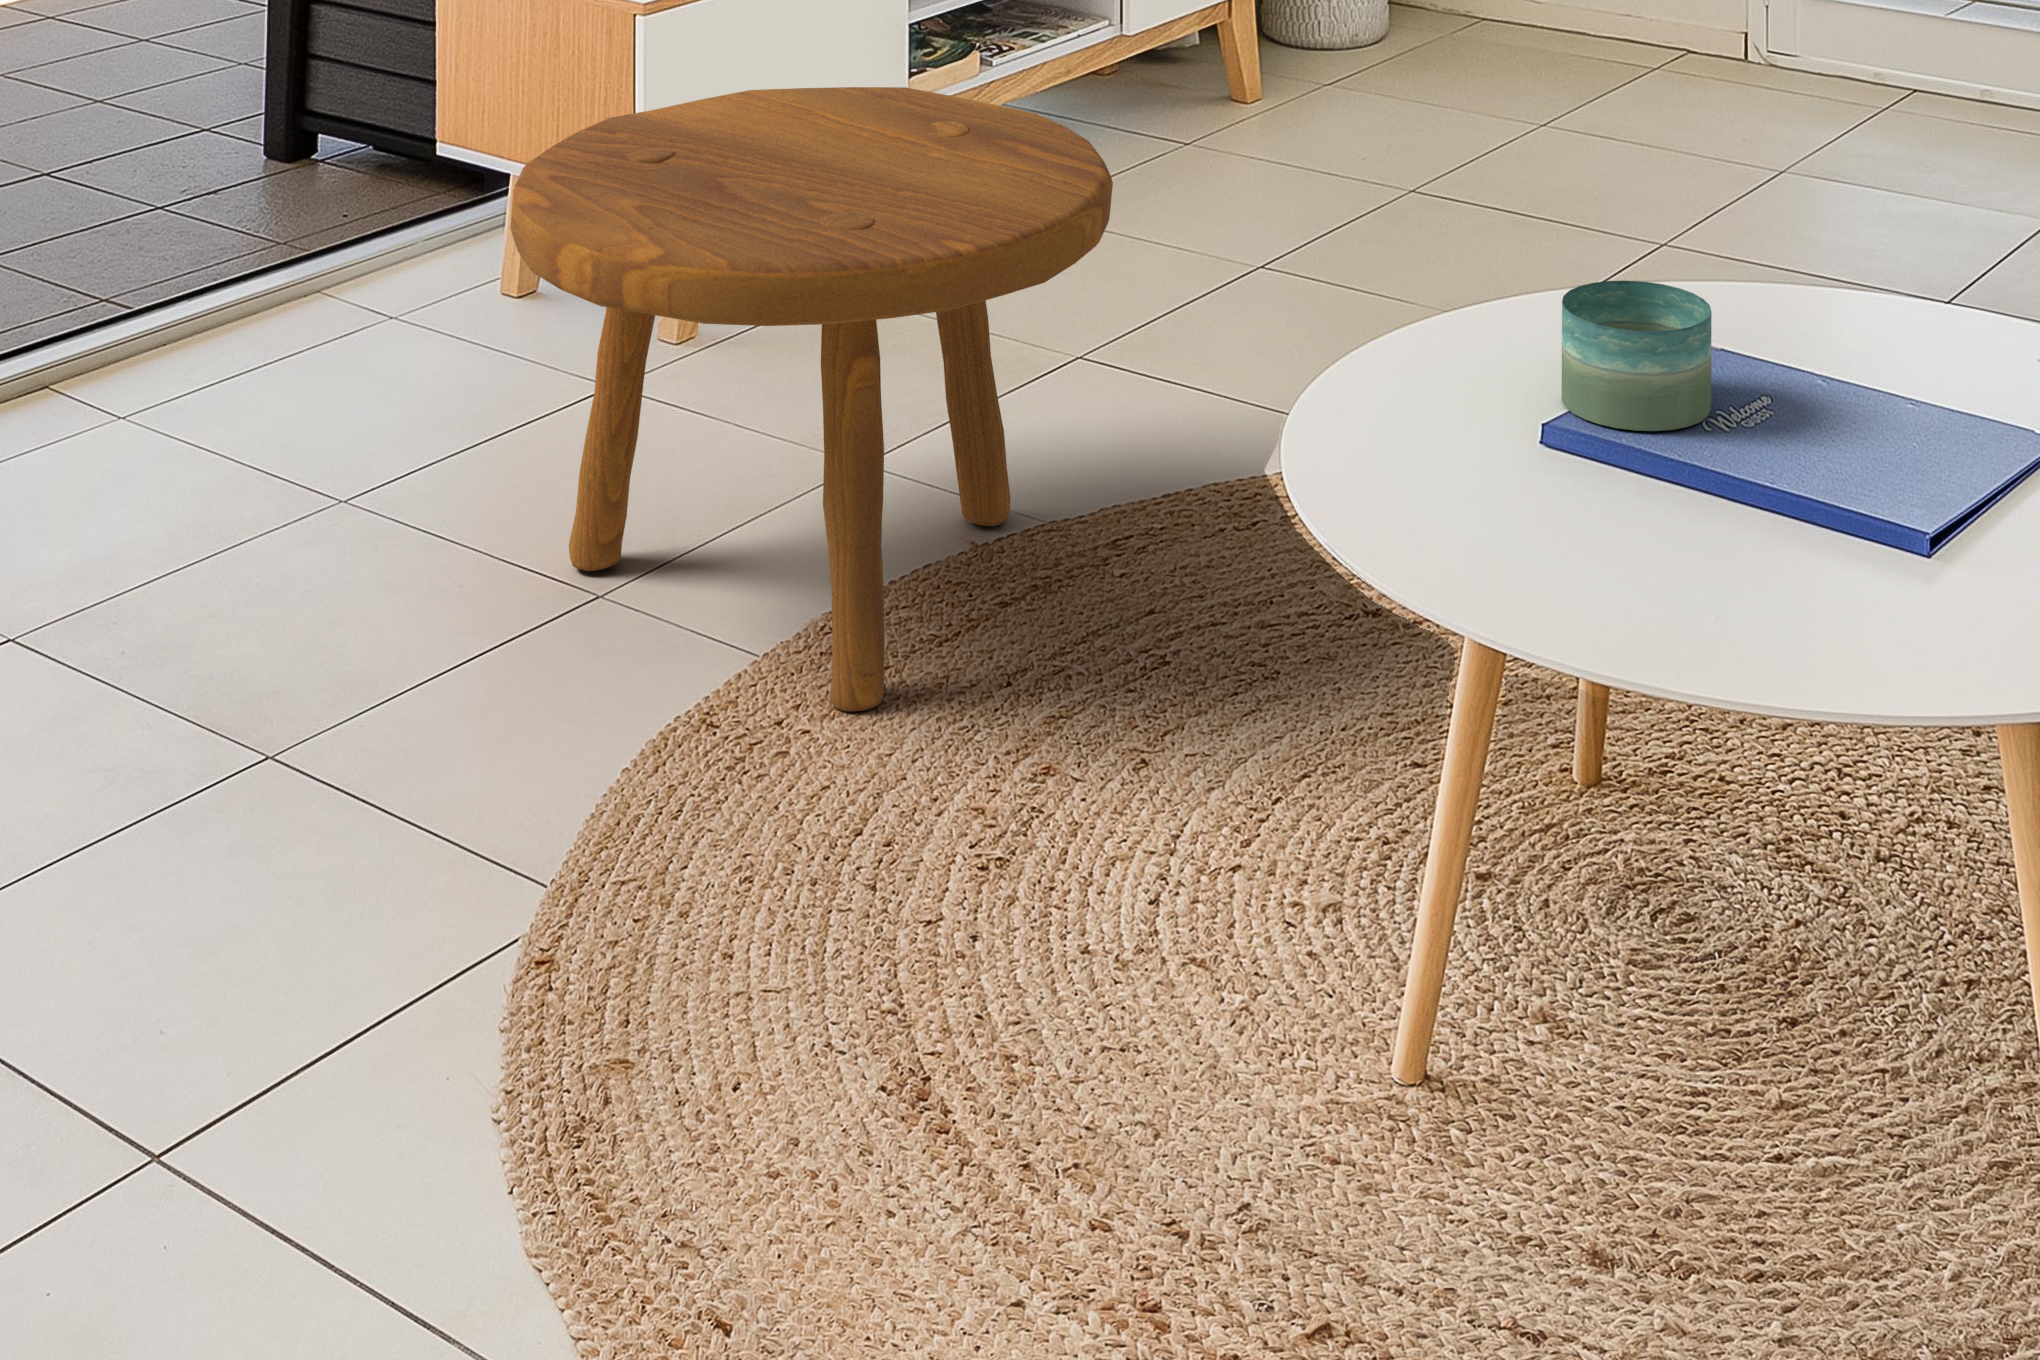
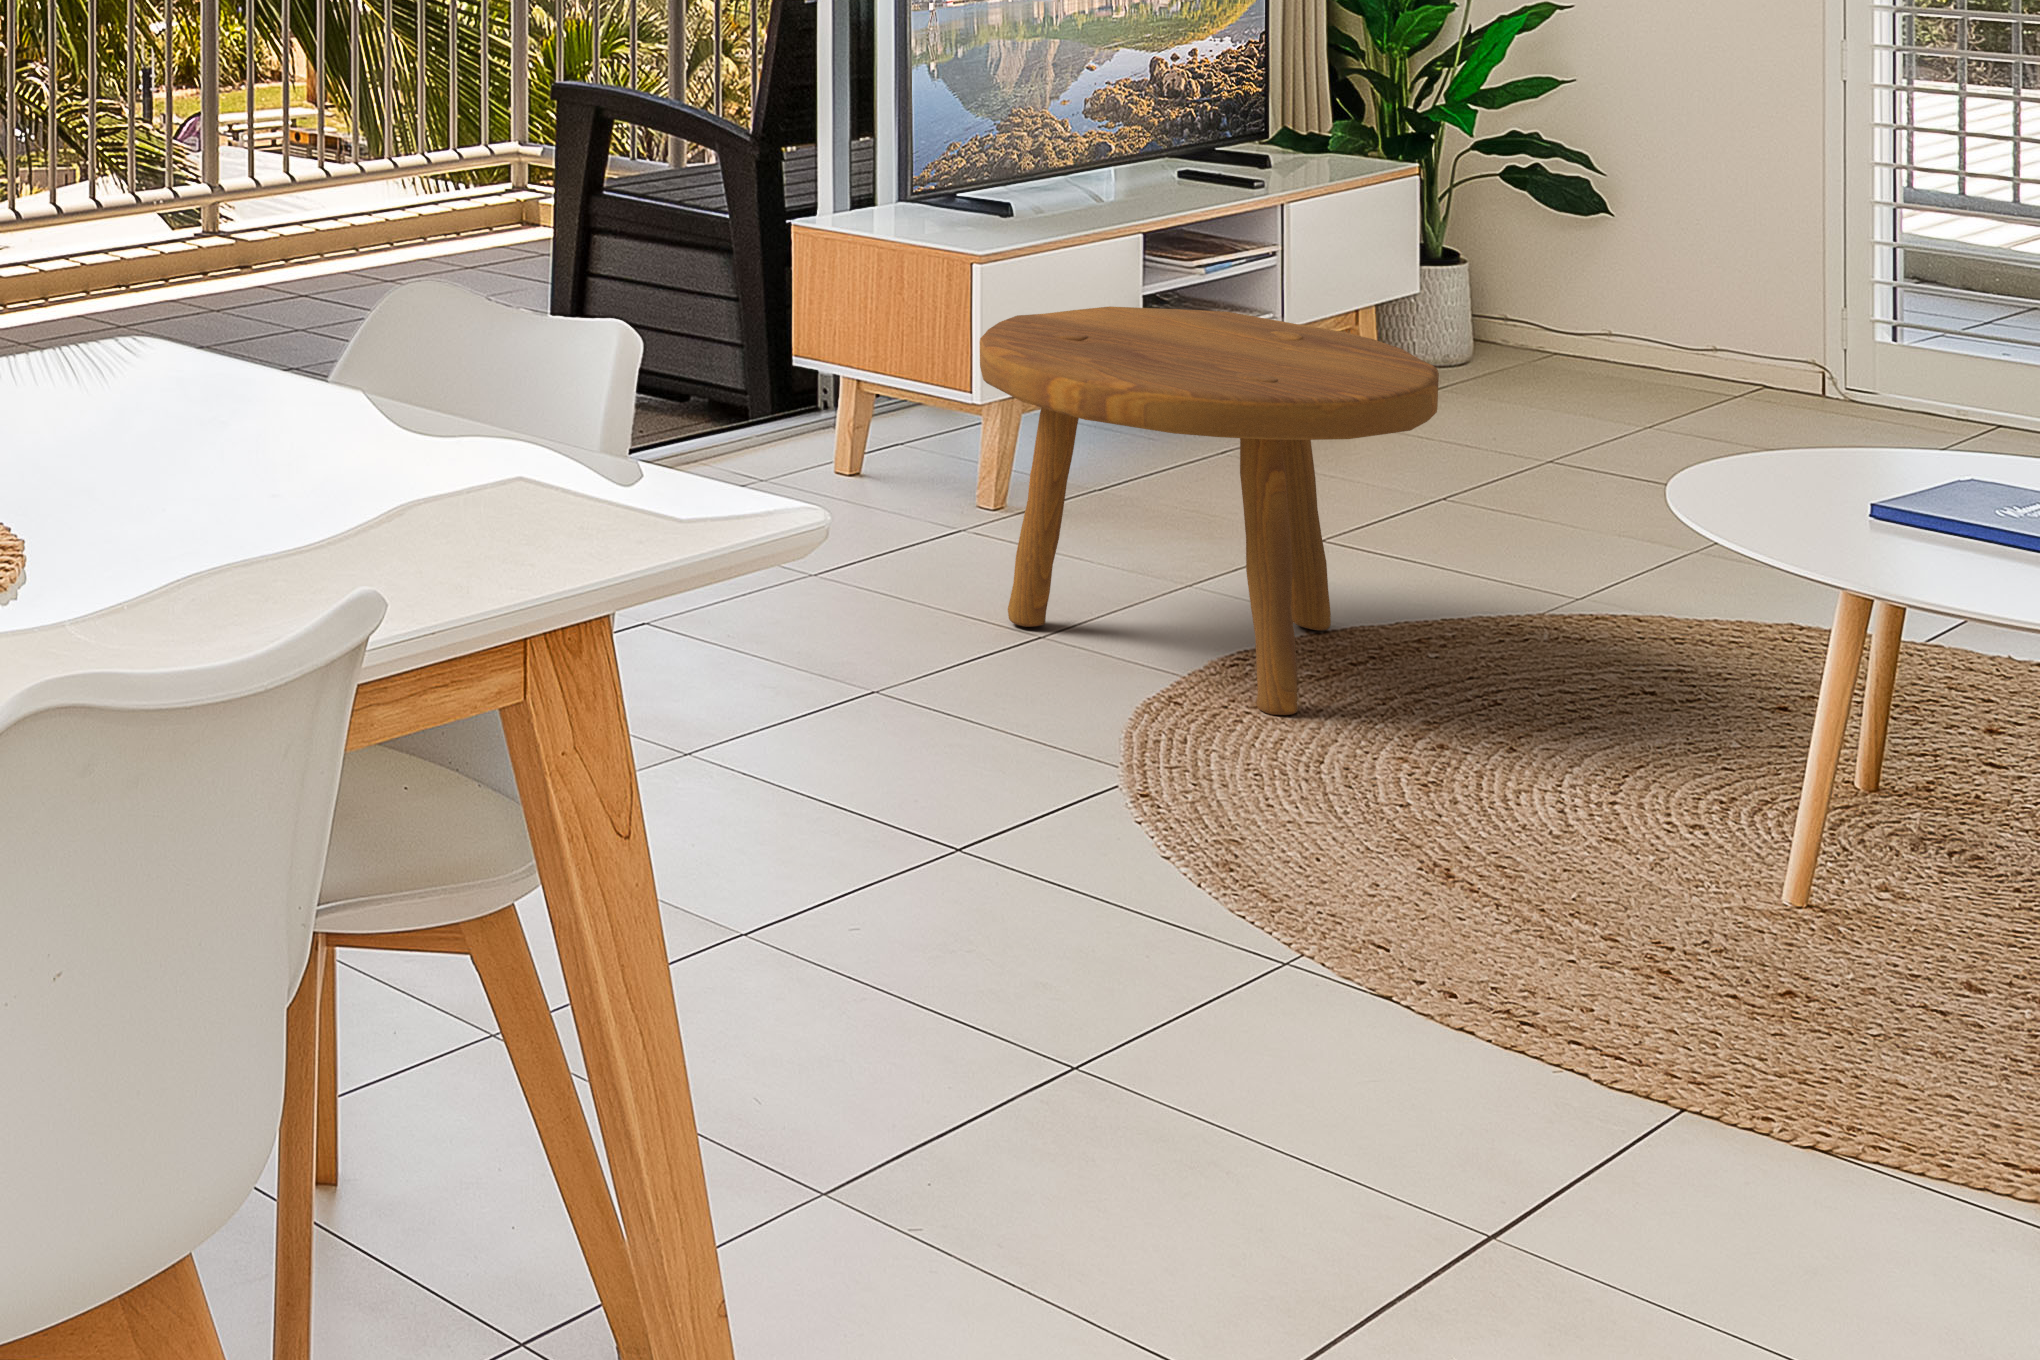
candle: present [1562,281,1712,431] -> none [1882,431,2010,528]

